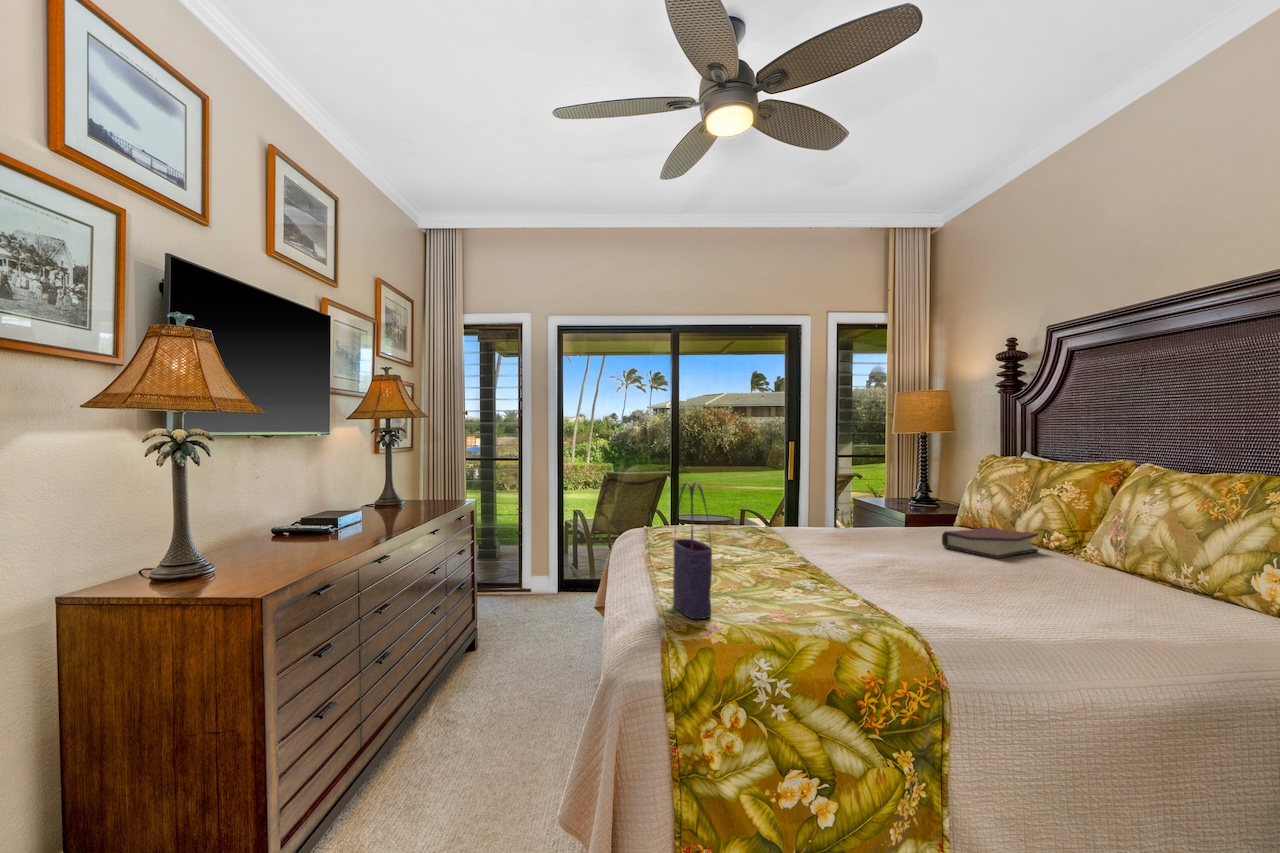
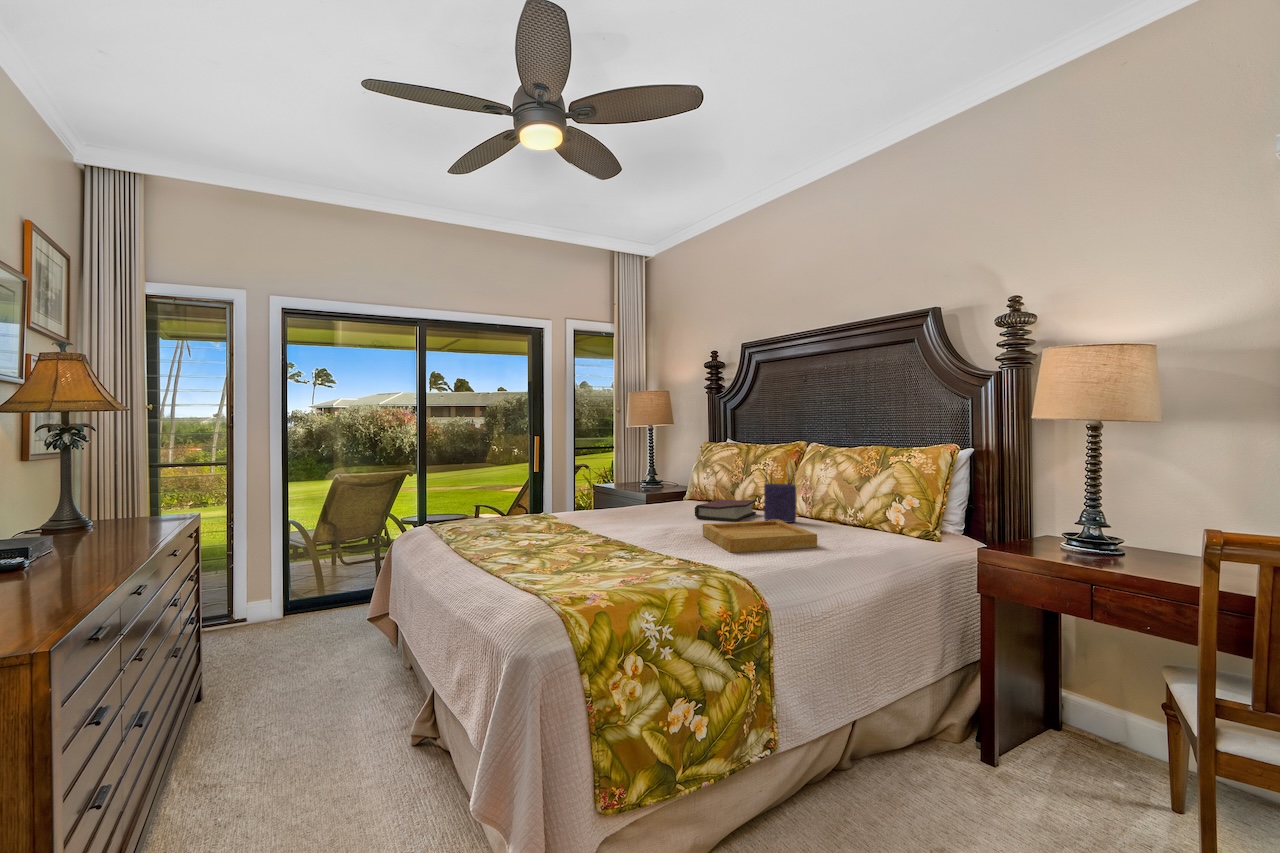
tote bag: present [673,483,712,619] -> present [764,469,796,523]
tray: none [927,557,1088,616] -> present [703,520,817,553]

